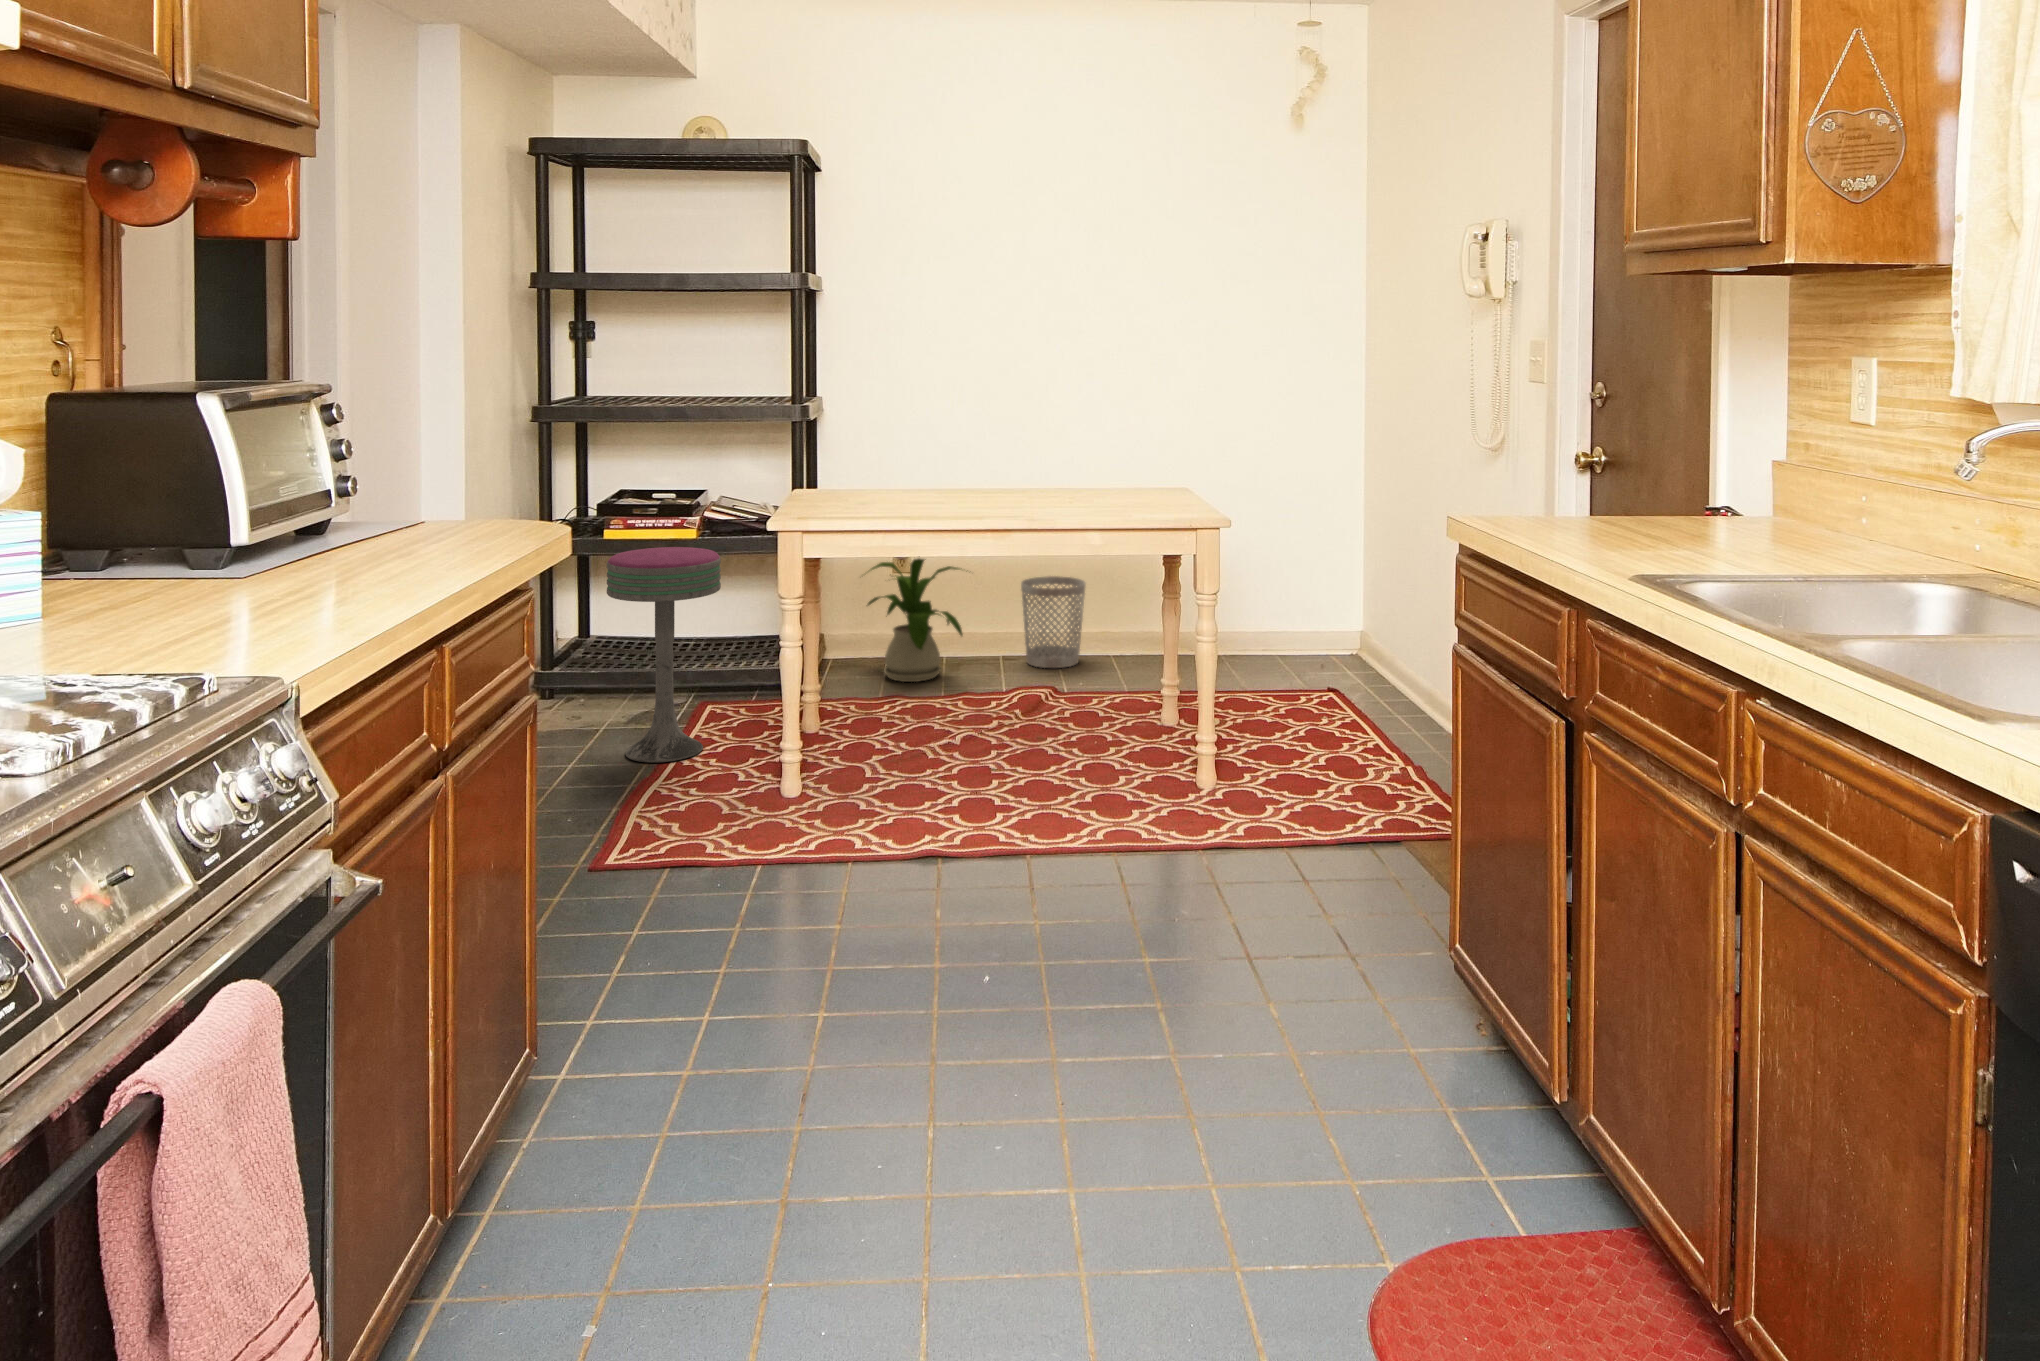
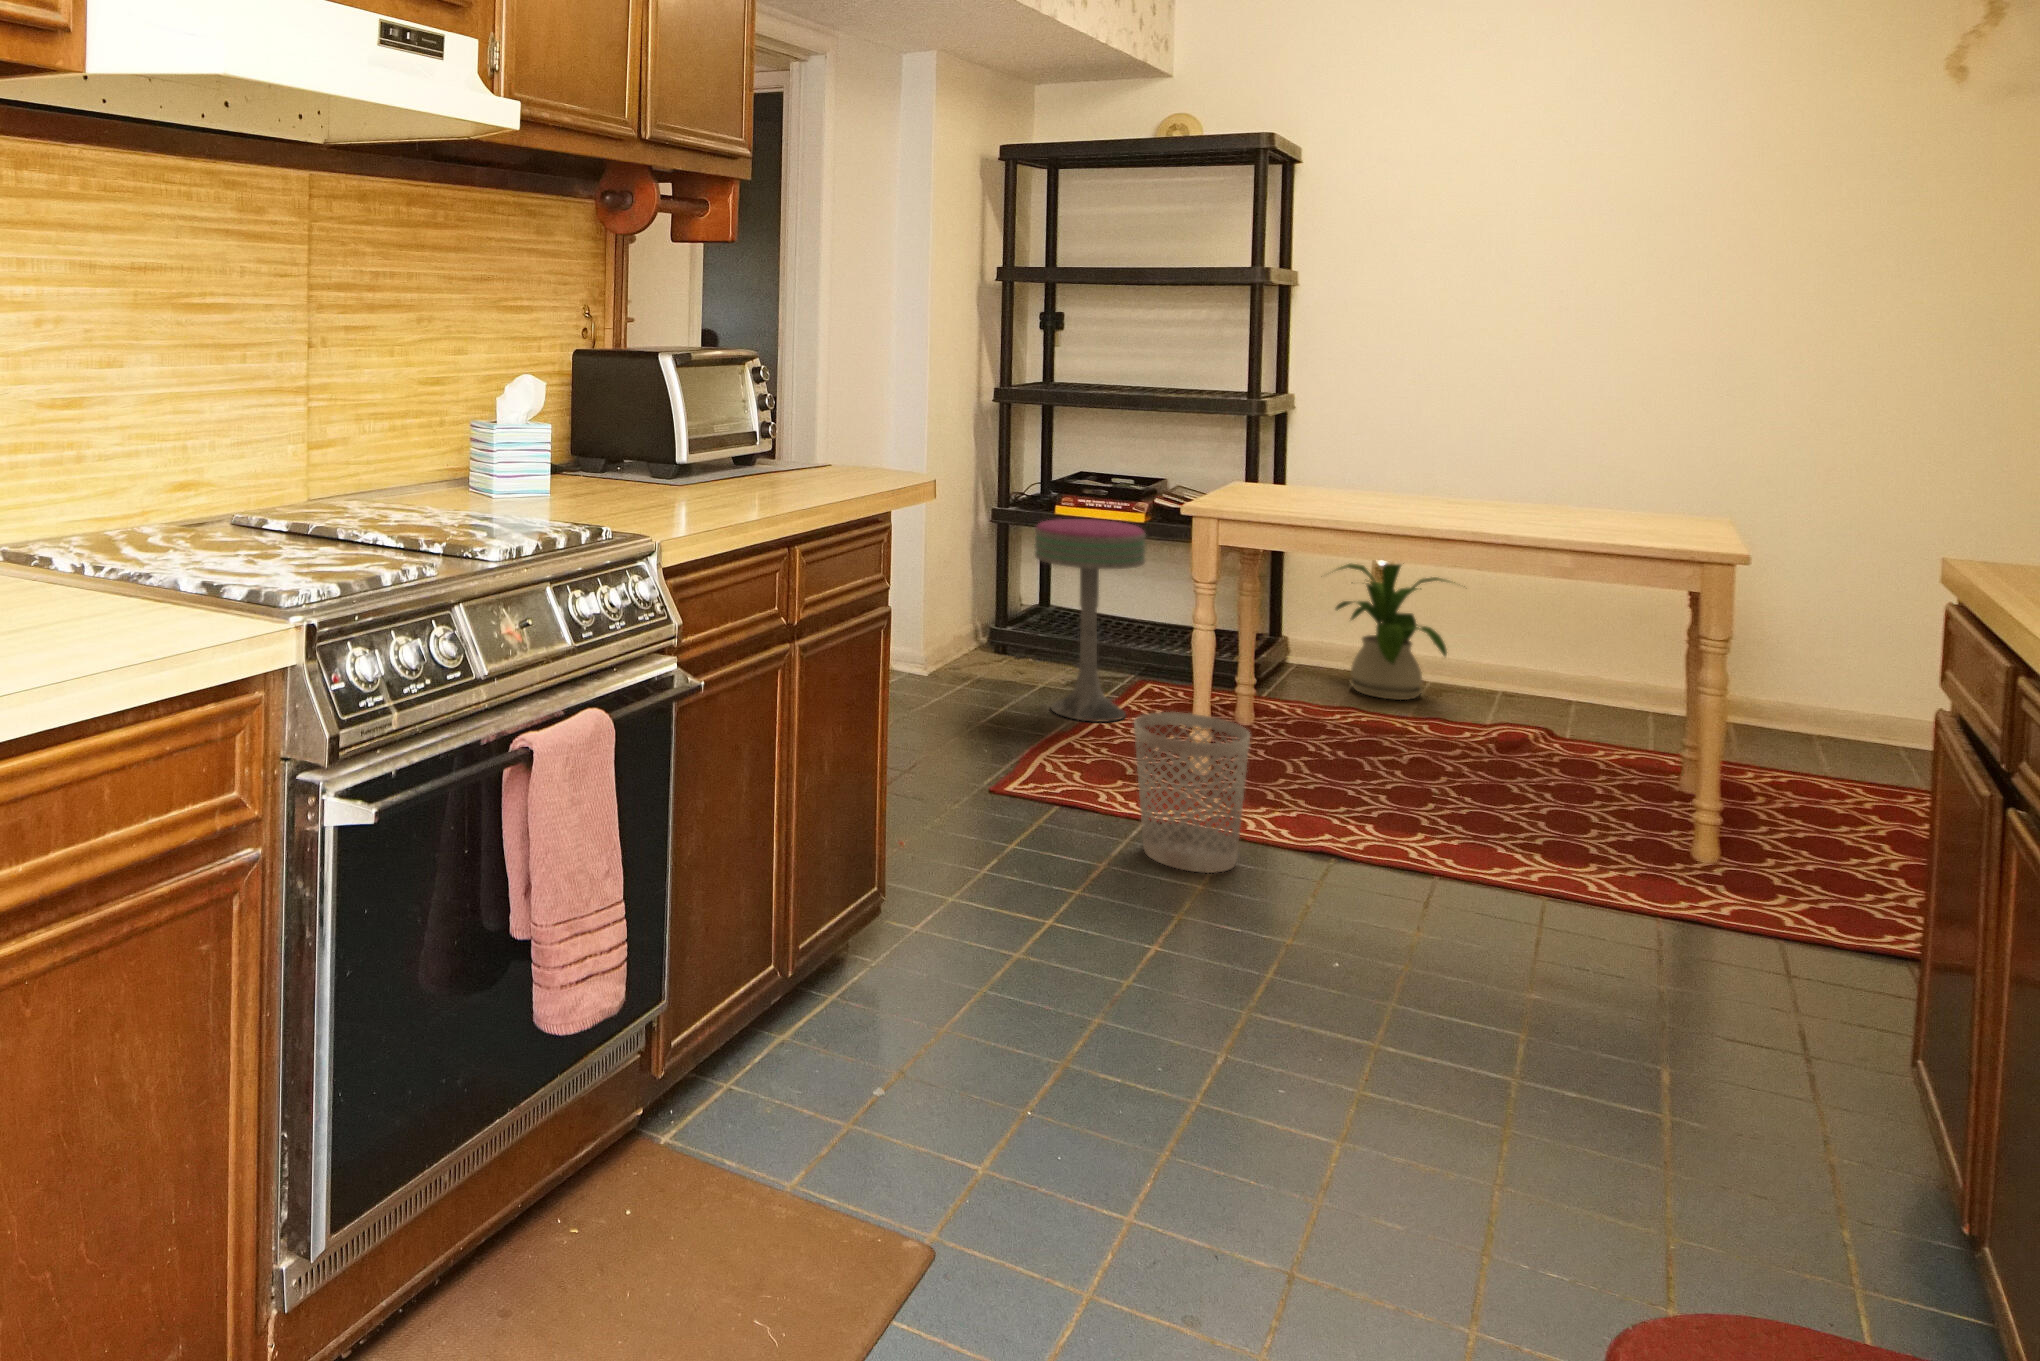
wastebasket: present [1021,576,1086,668] -> present [1134,712,1250,873]

